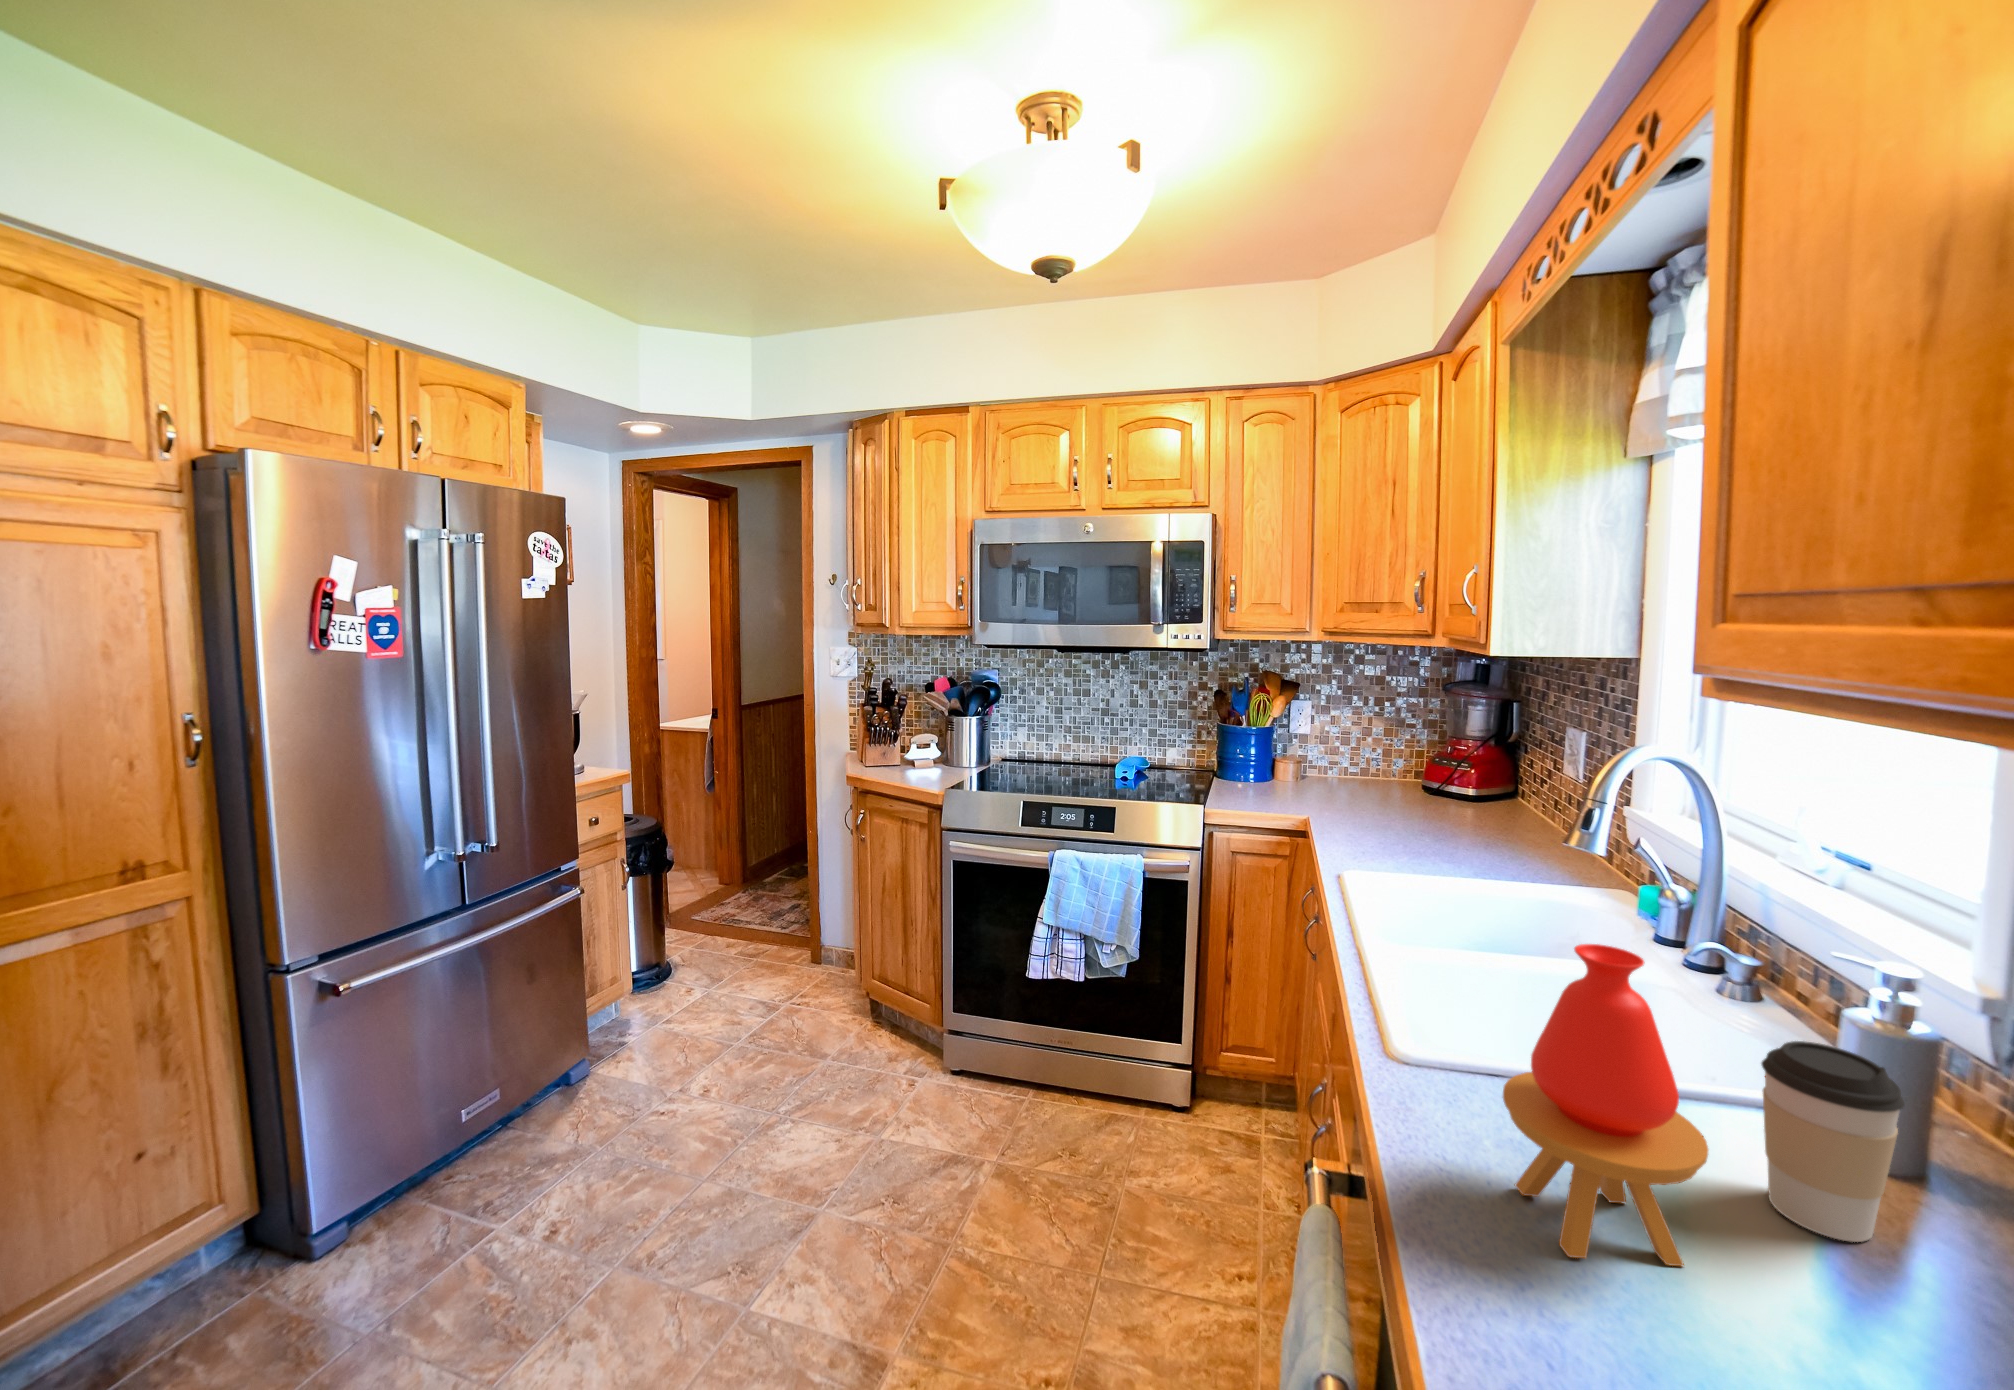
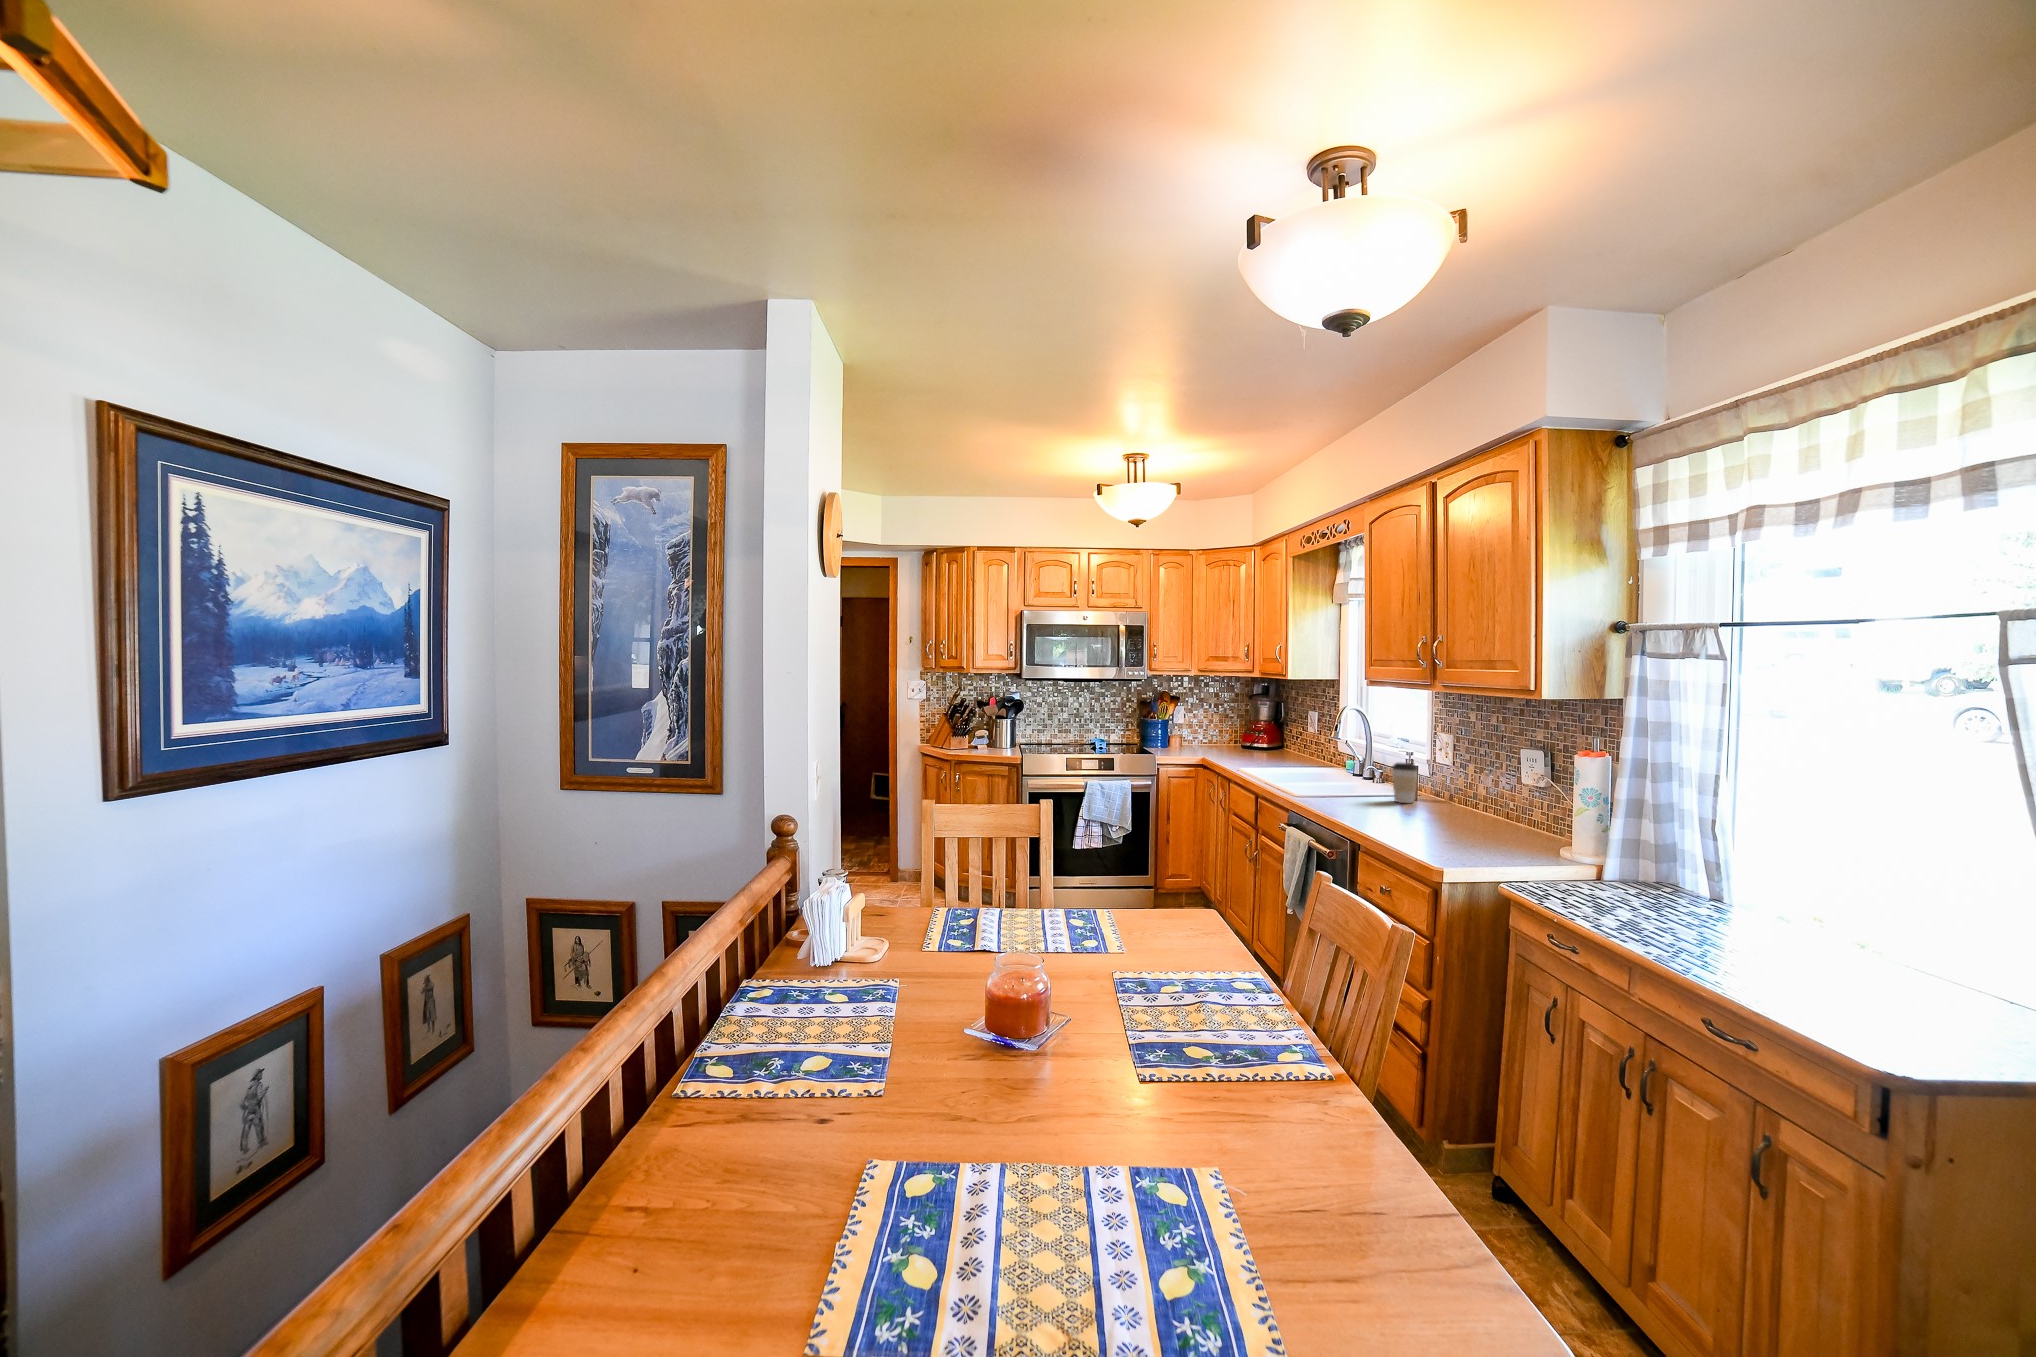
vase: present [1503,944,1708,1266] -> none [1341,739,1384,808]

